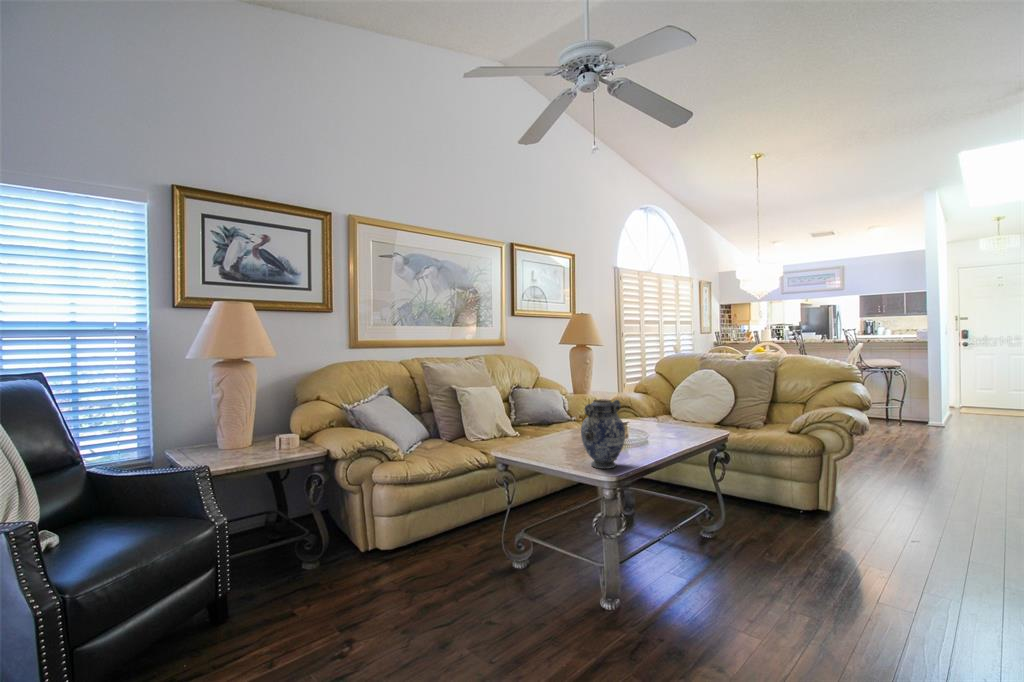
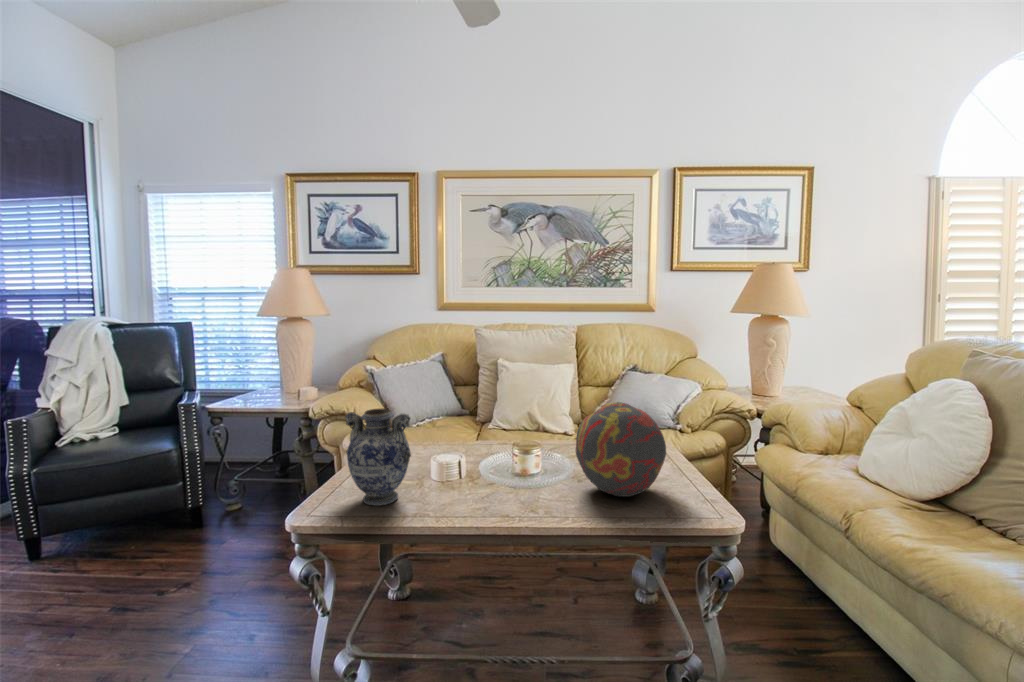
decorative orb: none [641,384,695,437] -> present [576,402,666,497]

